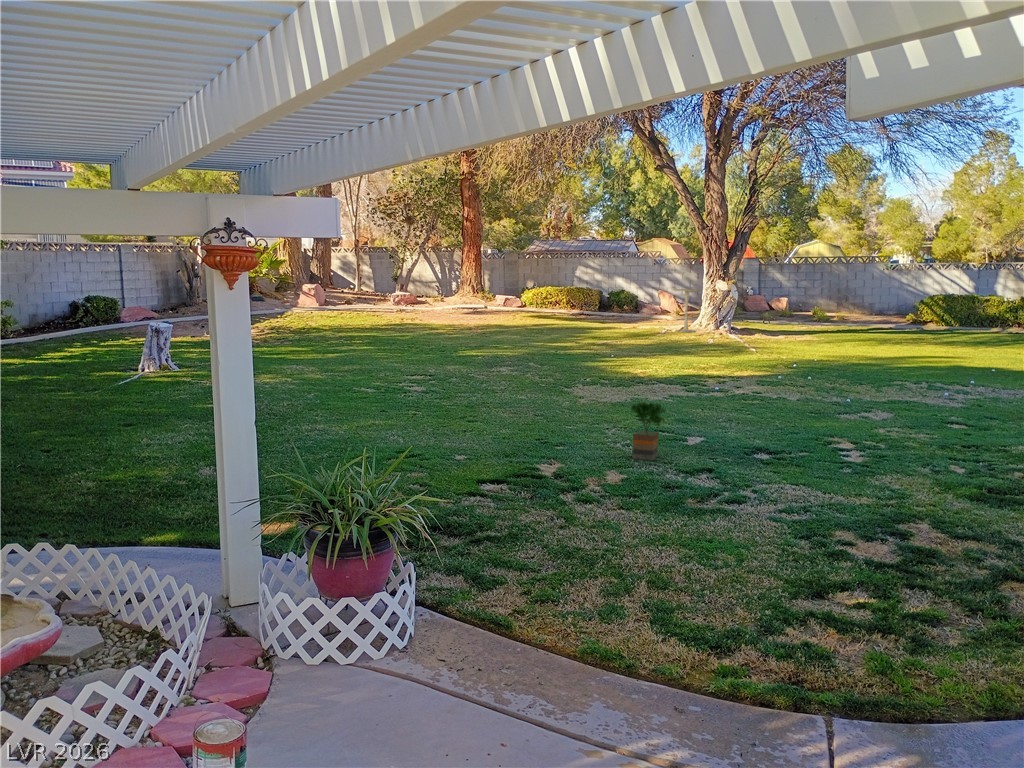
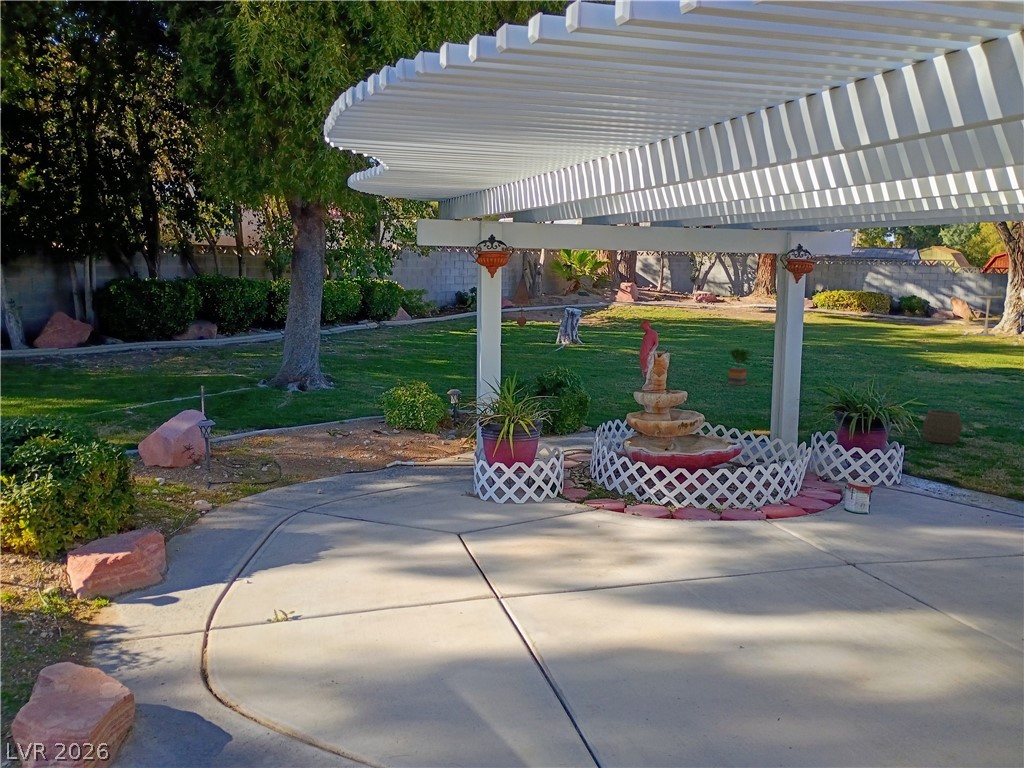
potted tree: present [631,402,666,461] -> present [728,349,752,385]
woven basket: none [547,458,596,507] -> present [923,409,962,444]

